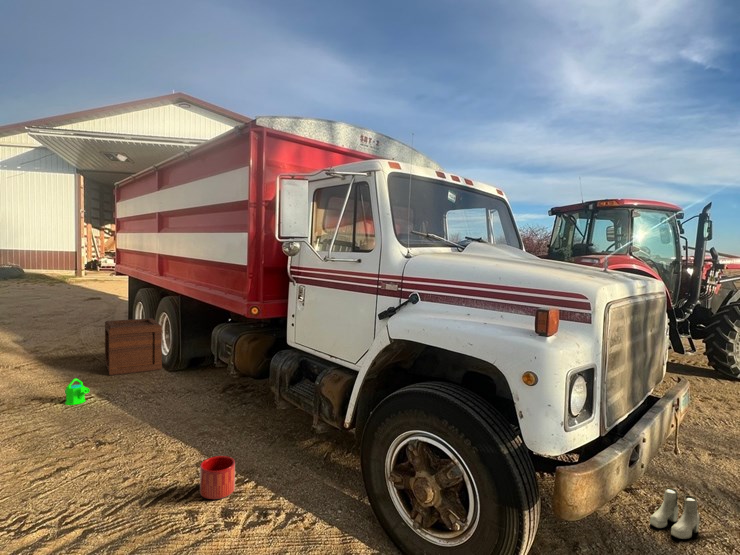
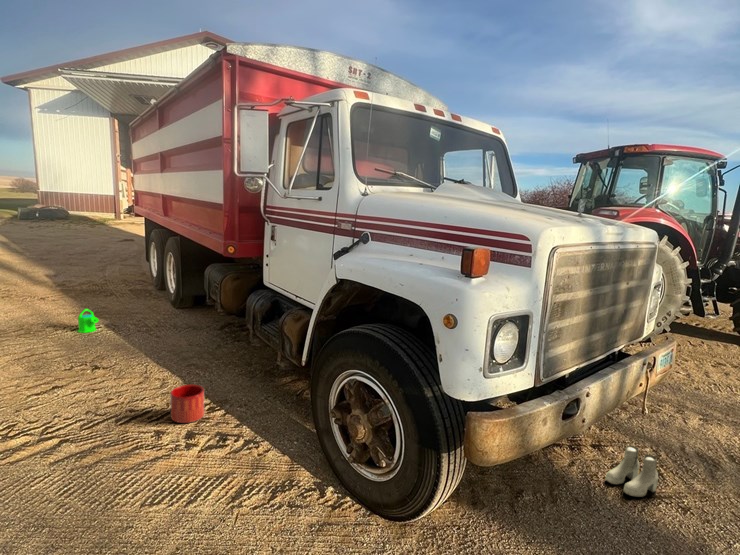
wooden crate: present [105,318,162,376] -> none [123,257,174,309]

